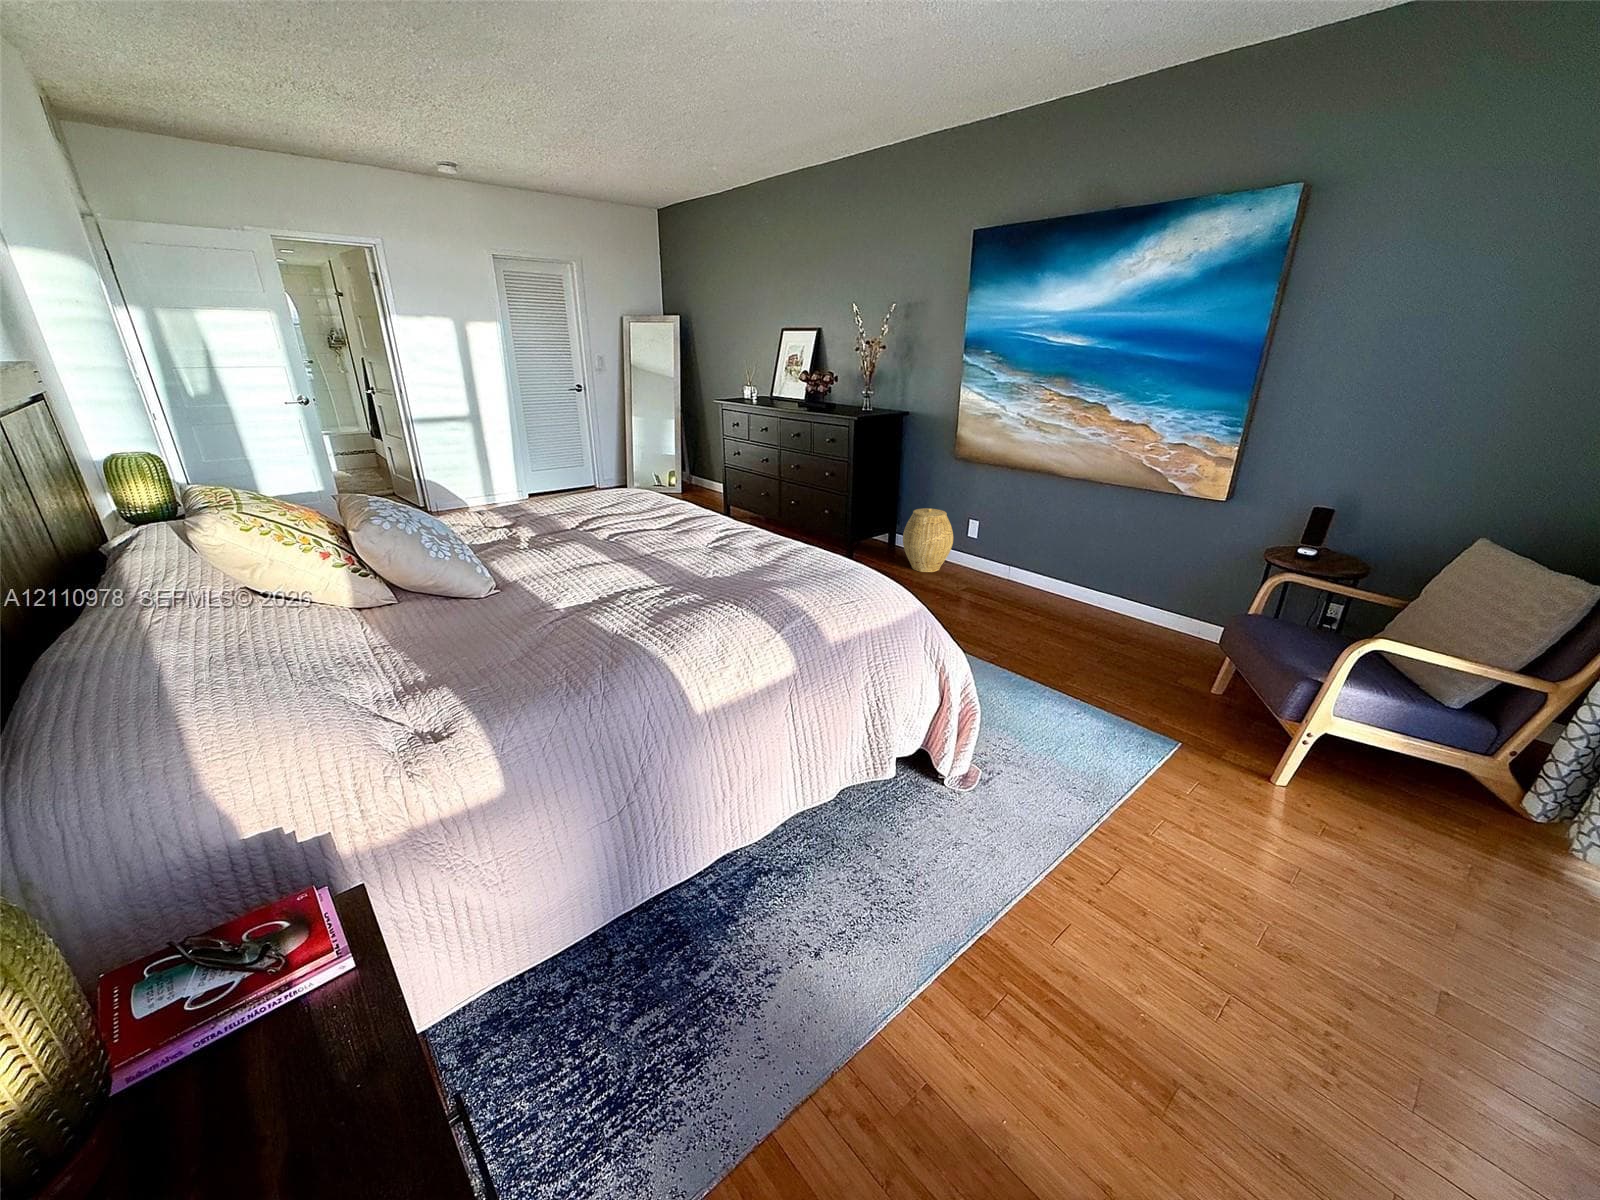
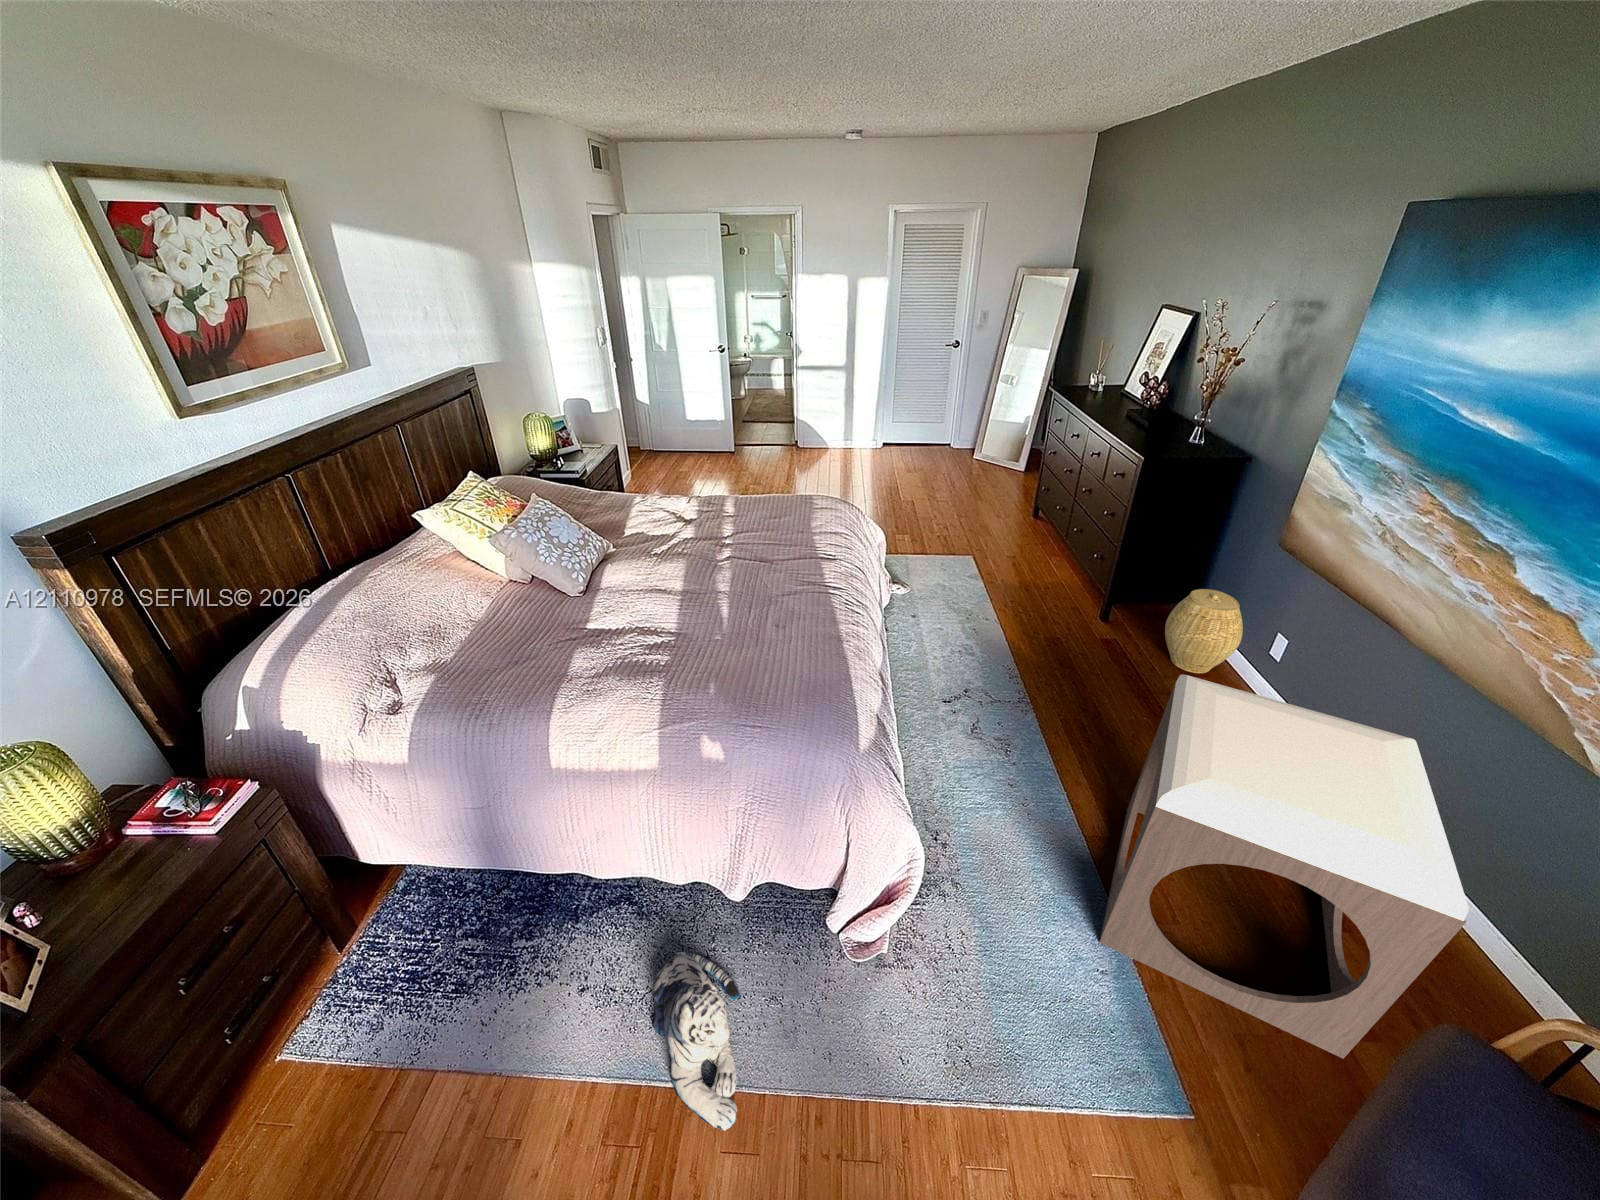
footstool: none [991,507,1227,707] -> present [1100,675,1468,1059]
plush toy: none [861,820,1045,944] -> present [652,952,740,1131]

